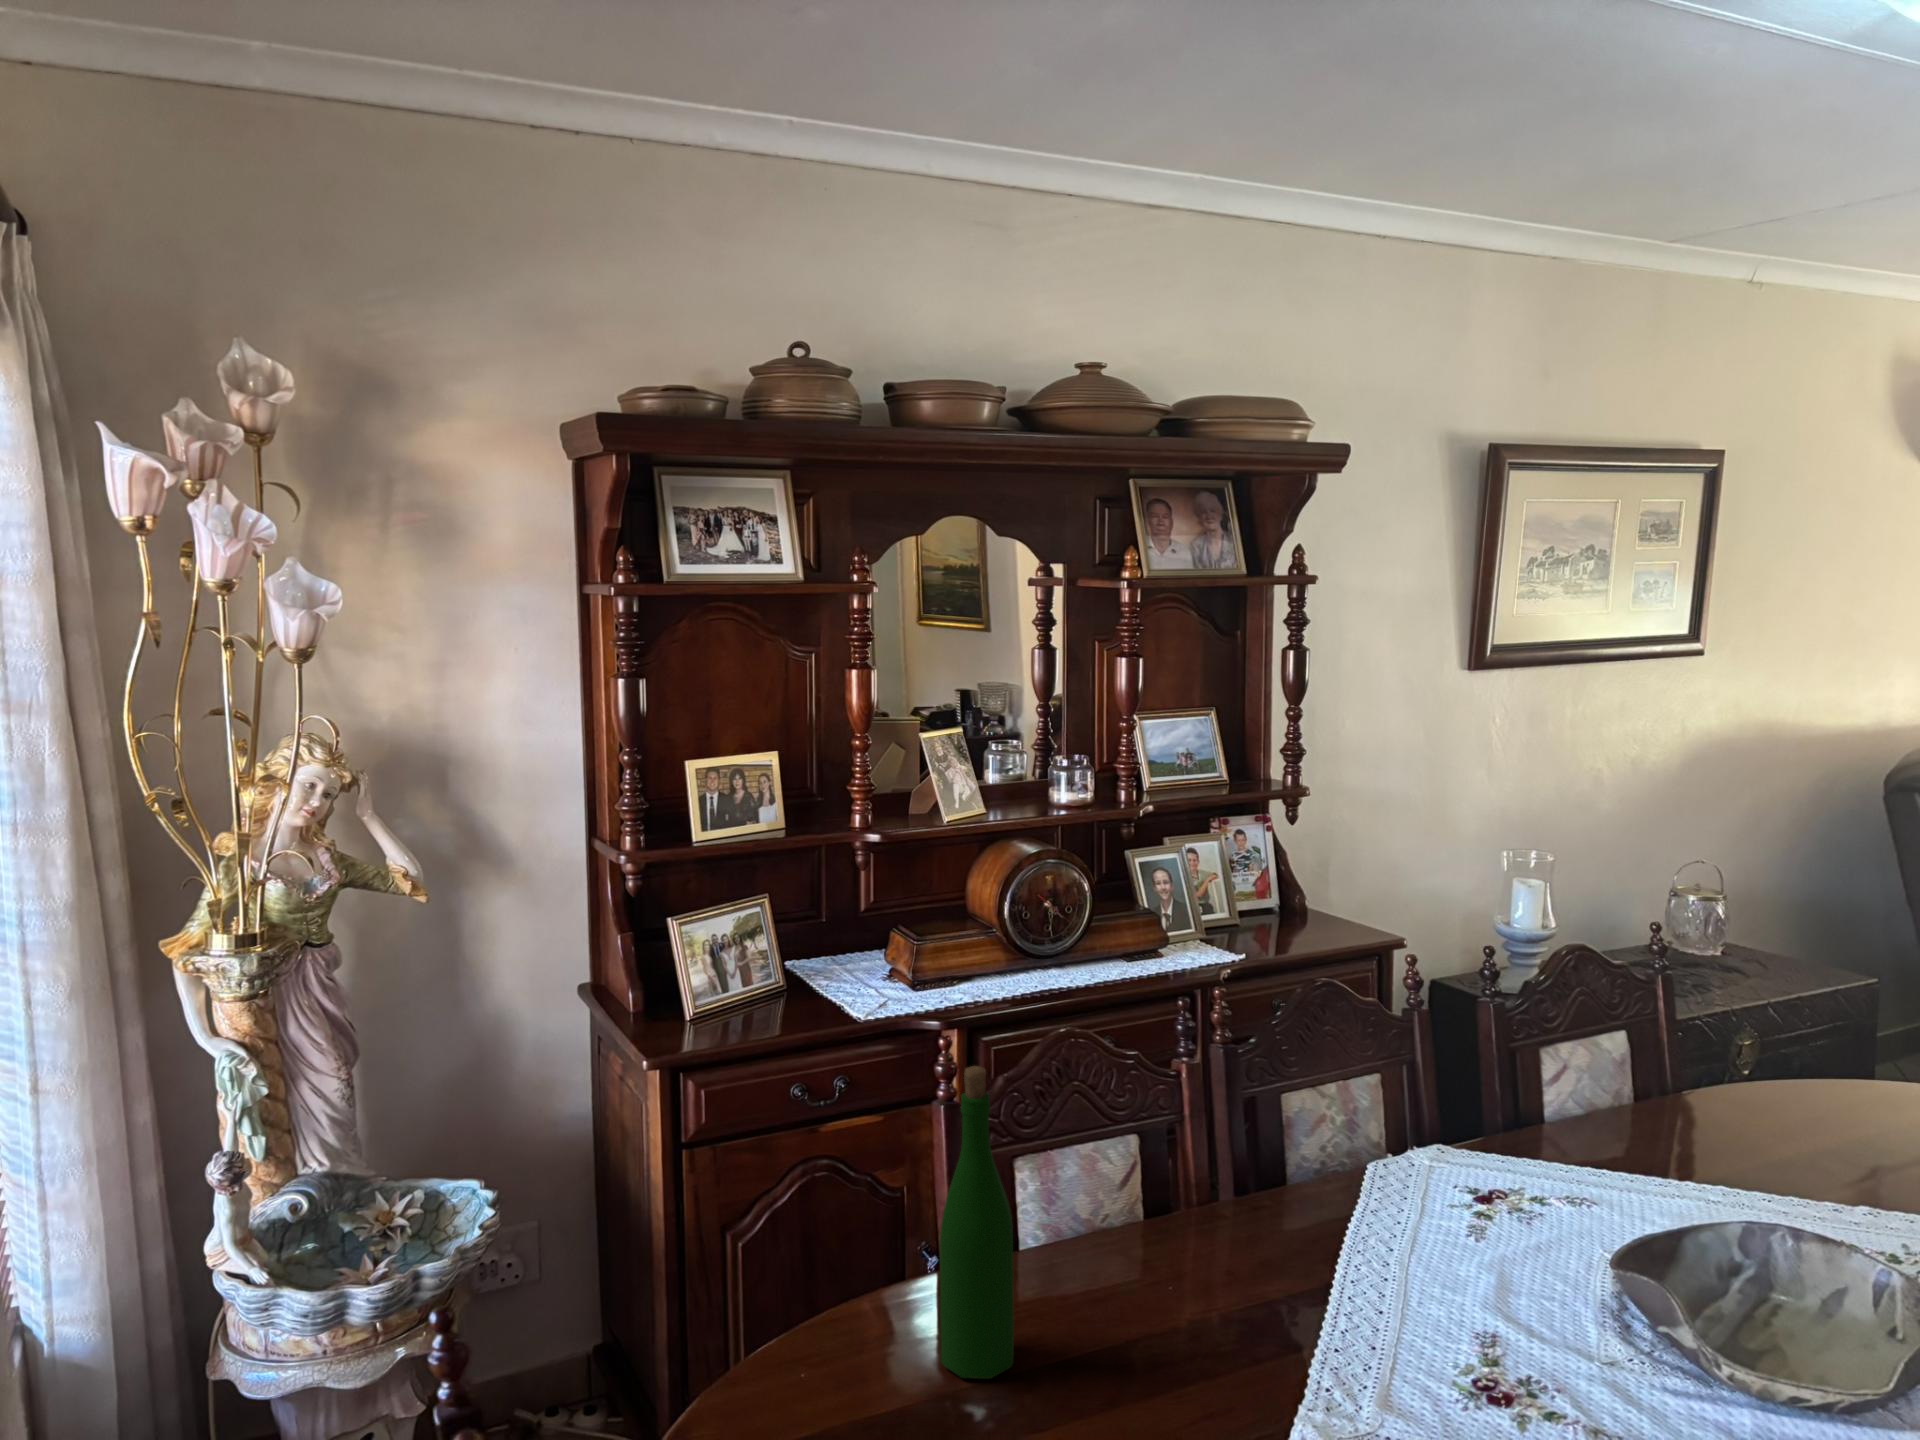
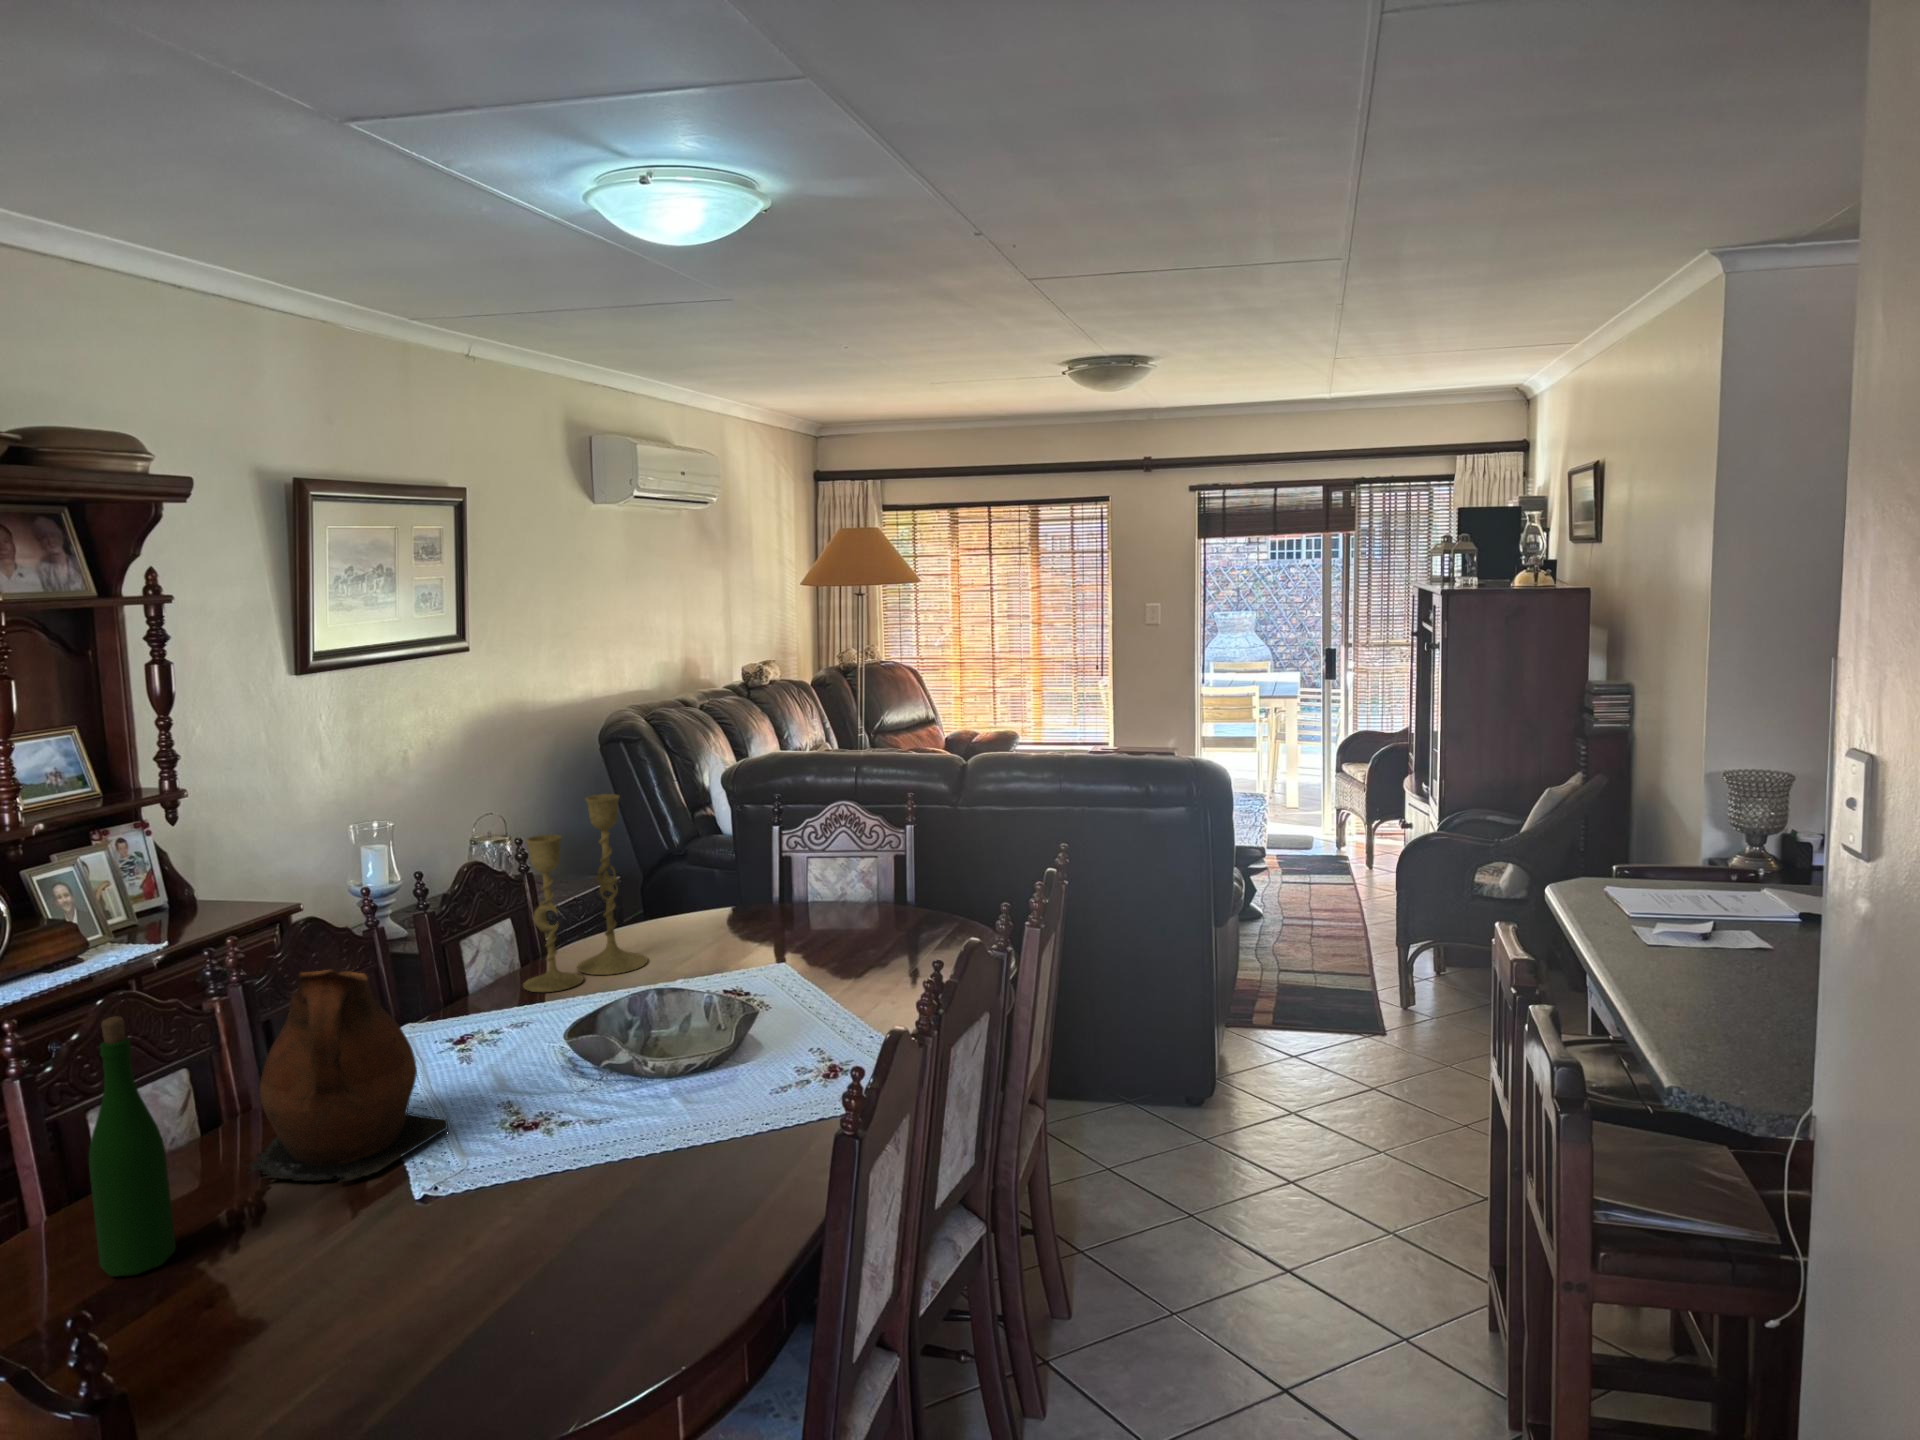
candlestick: none [1612,890,1829,1174] -> present [523,794,648,992]
ceramic pitcher: none [1136,1067,1394,1371] -> present [248,970,448,1183]

